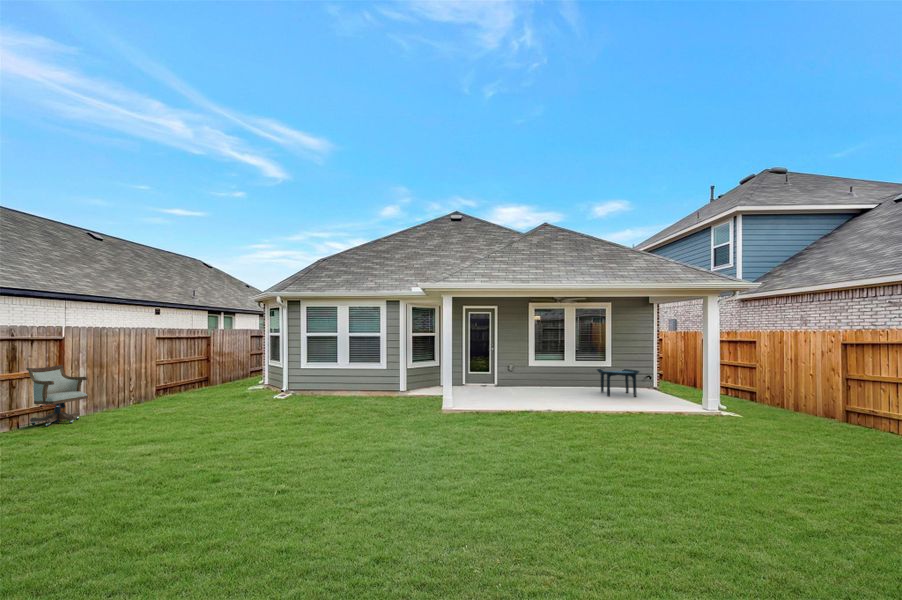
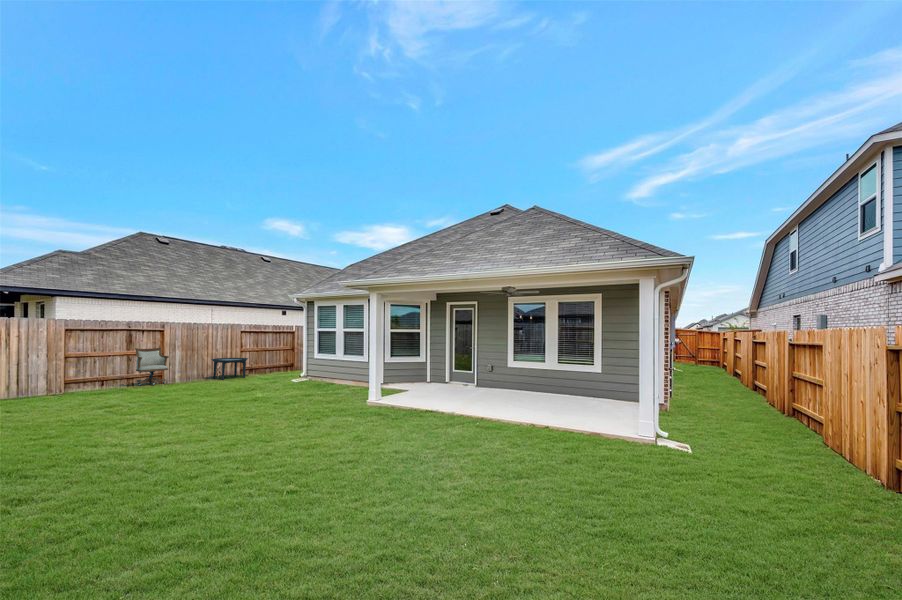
round table: present [597,369,639,397] -> present [211,358,248,380]

